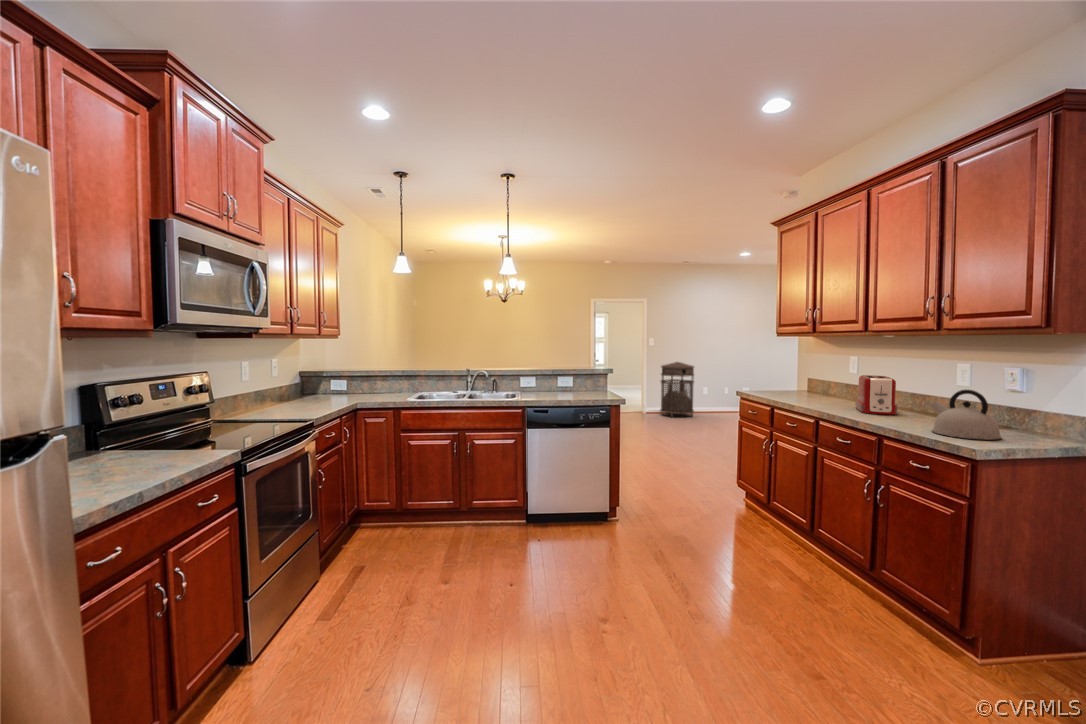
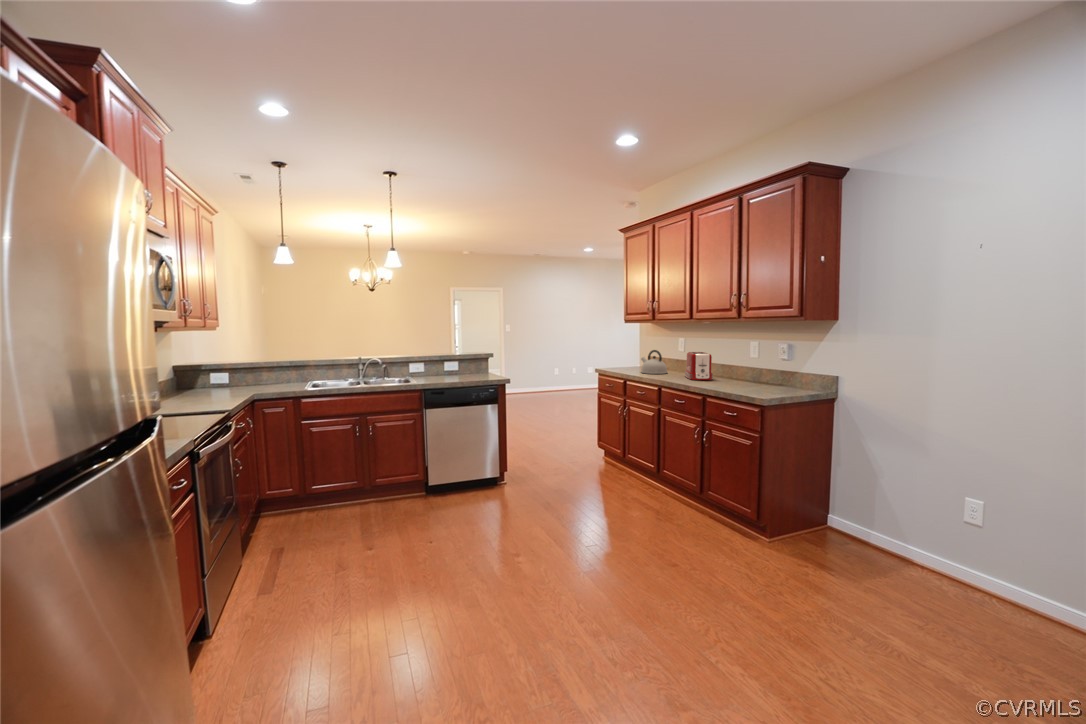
trash can: present [660,362,694,417] -> none [520,346,549,396]
kettle: present [931,390,1001,440] -> present [641,350,667,374]

